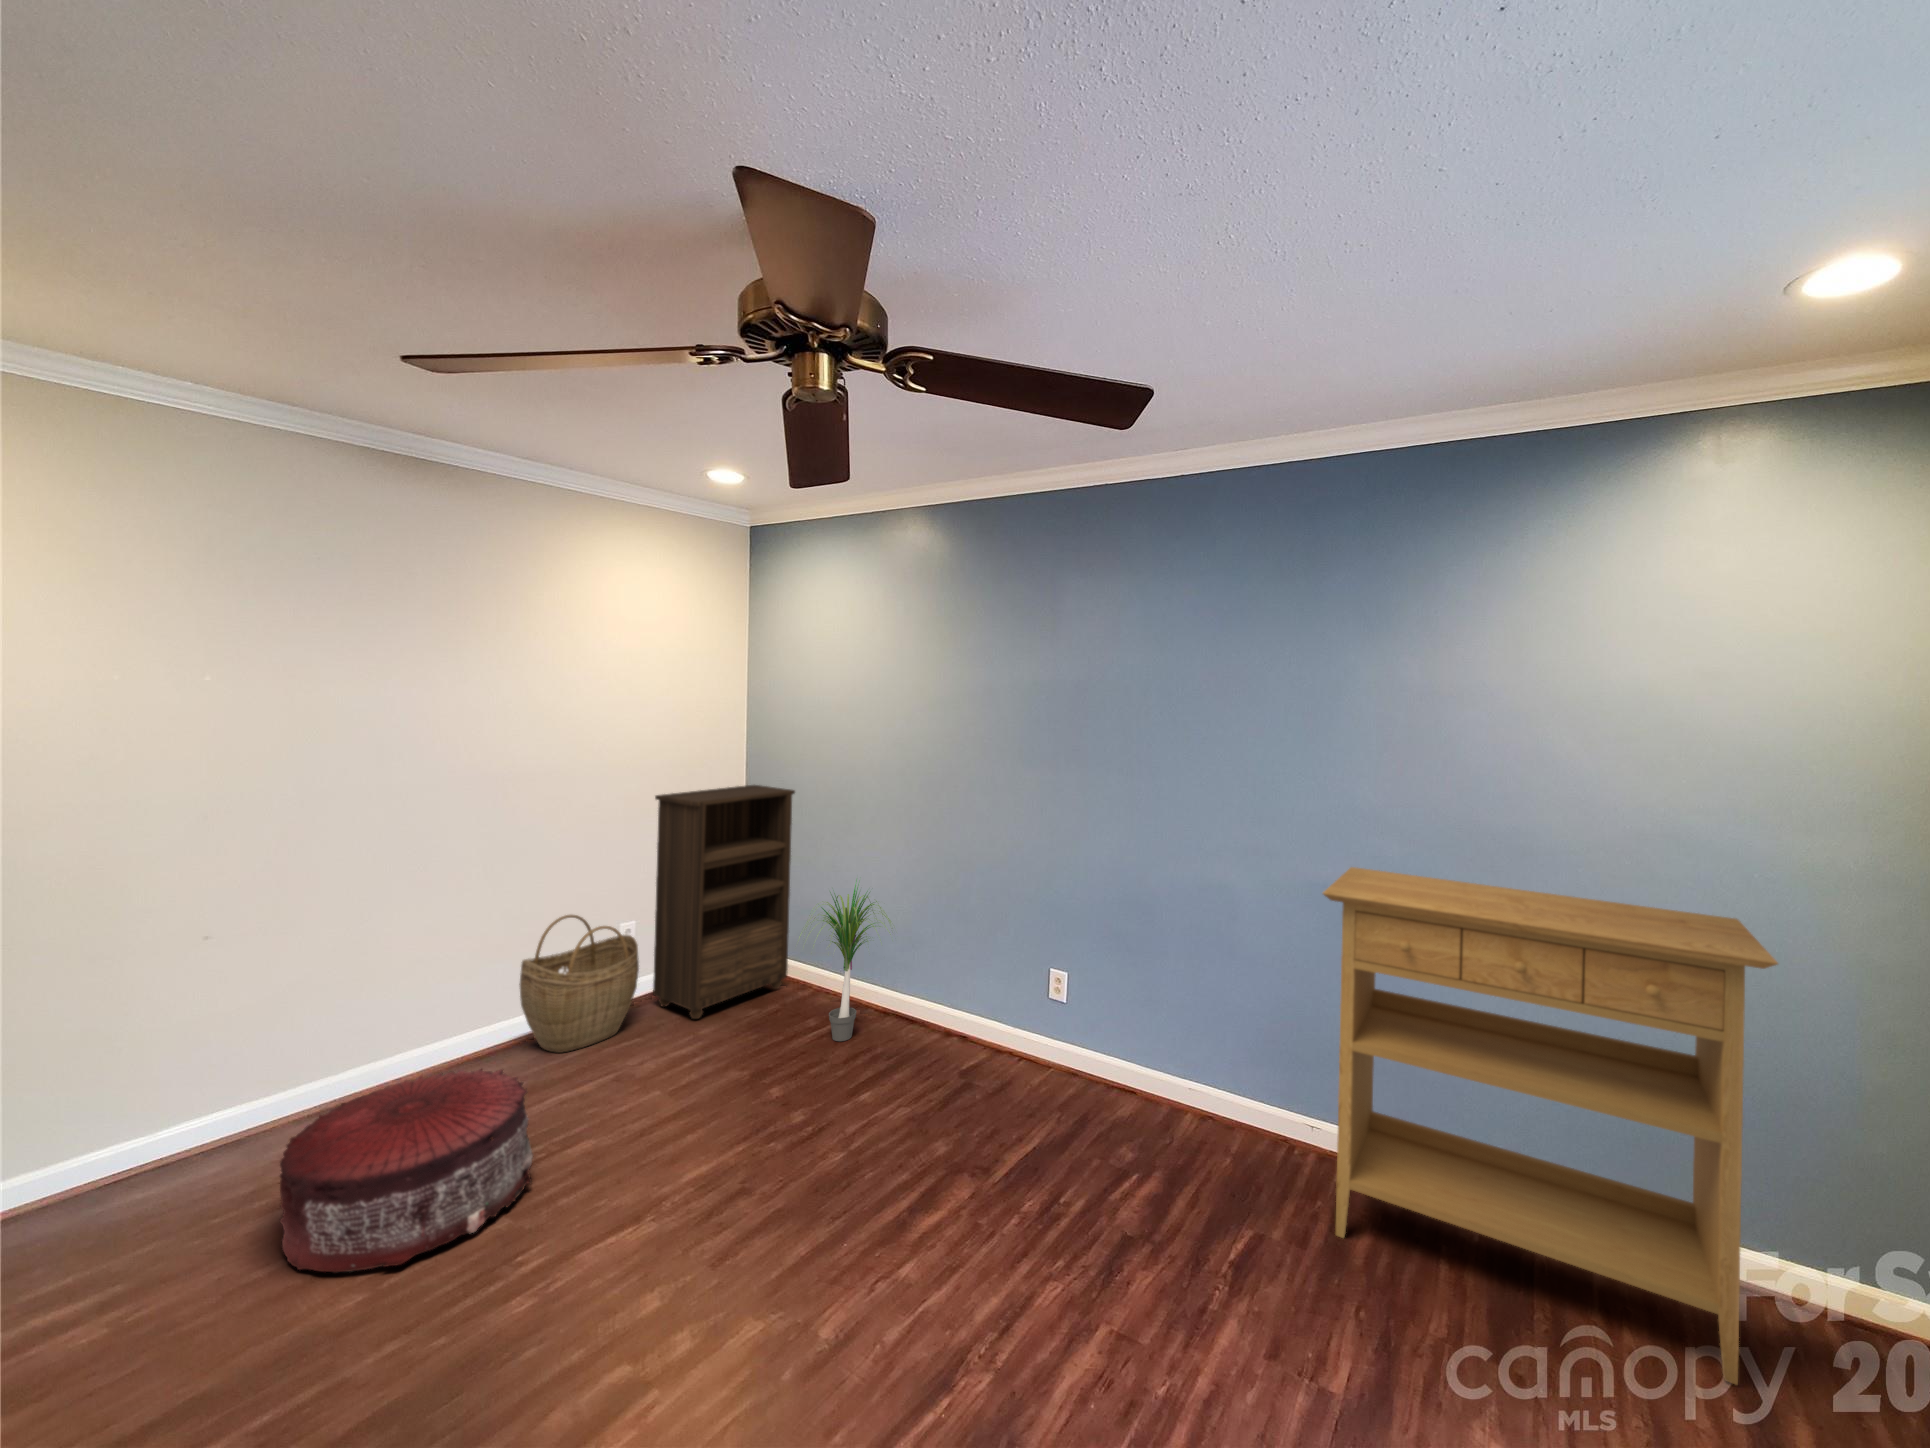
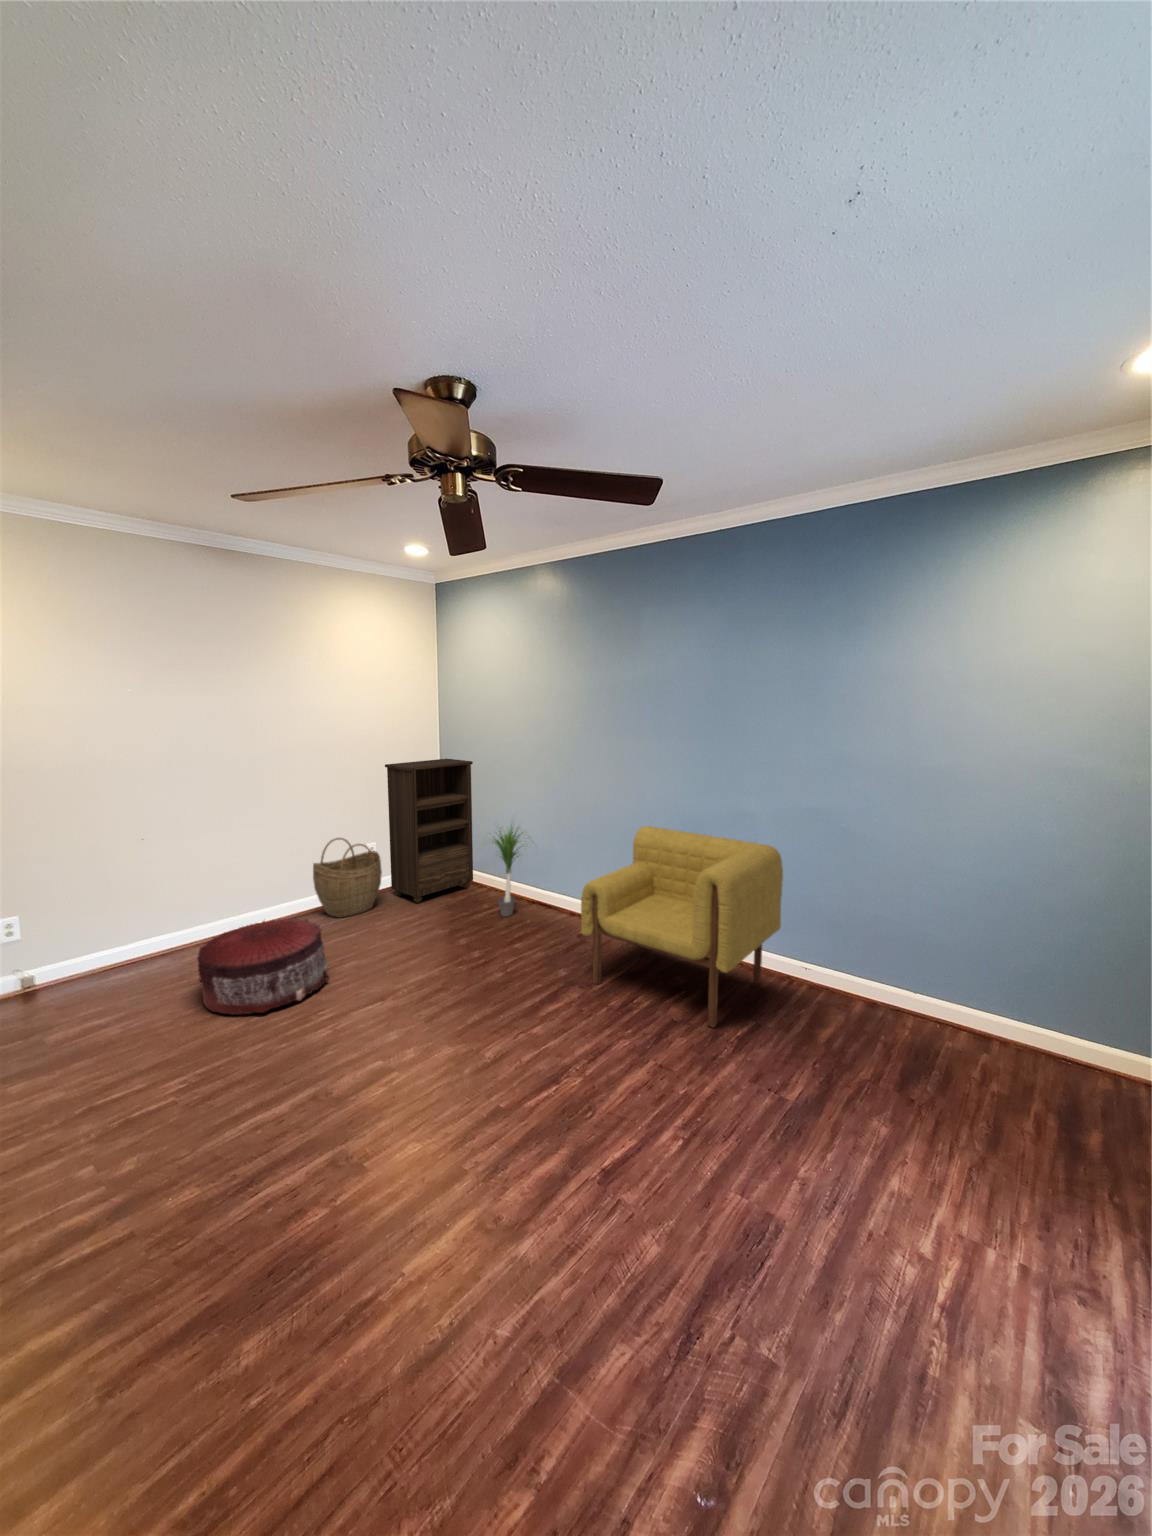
console table: present [1323,867,1778,1385] -> none [803,802,1098,1113]
armchair: none [972,898,1280,1246] -> present [581,826,783,1028]

